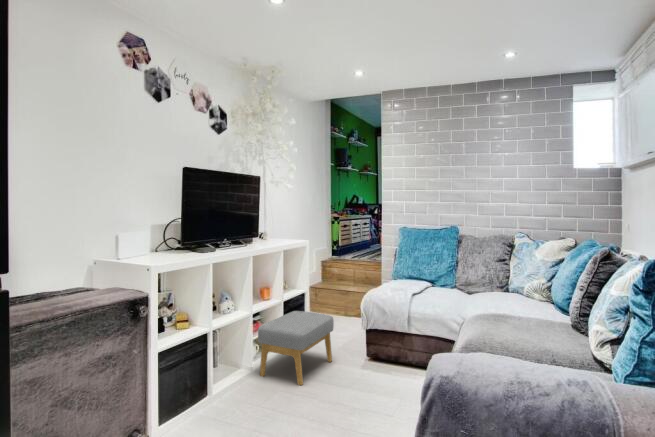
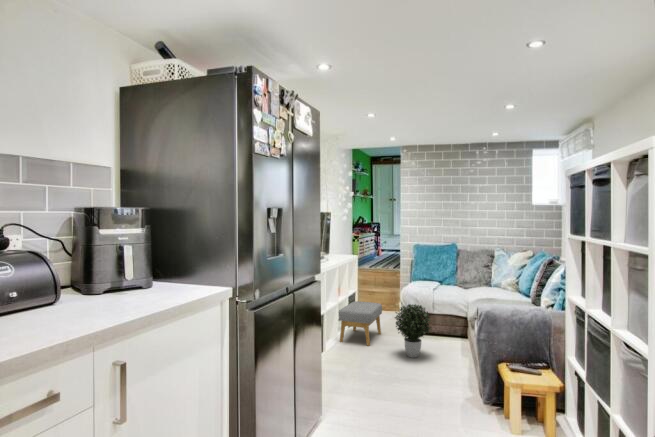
potted plant: none [333,323,394,415] -> present [395,304,431,358]

